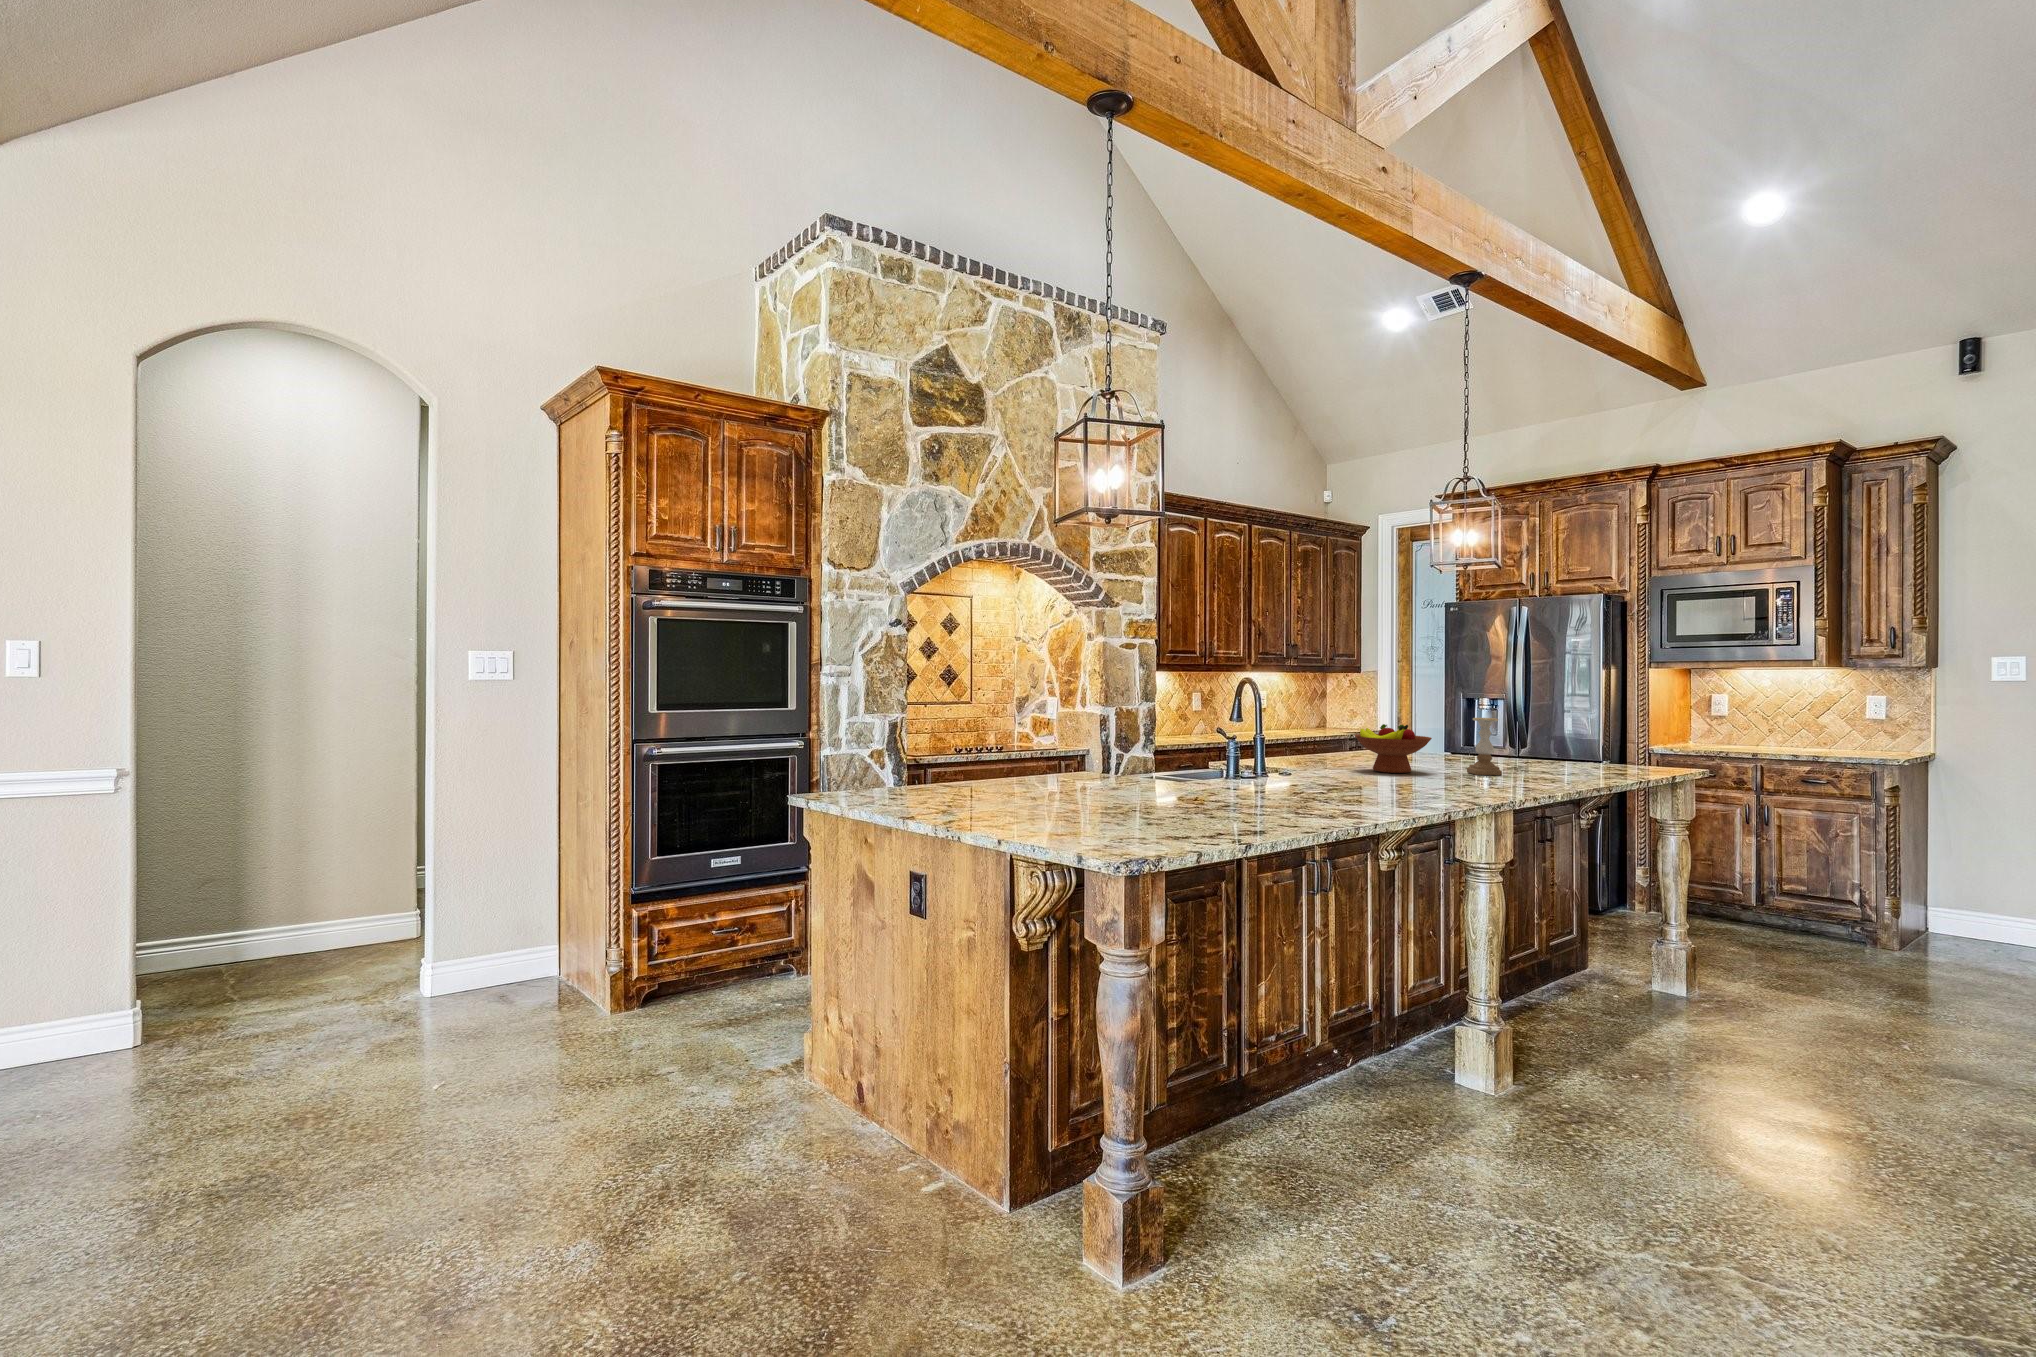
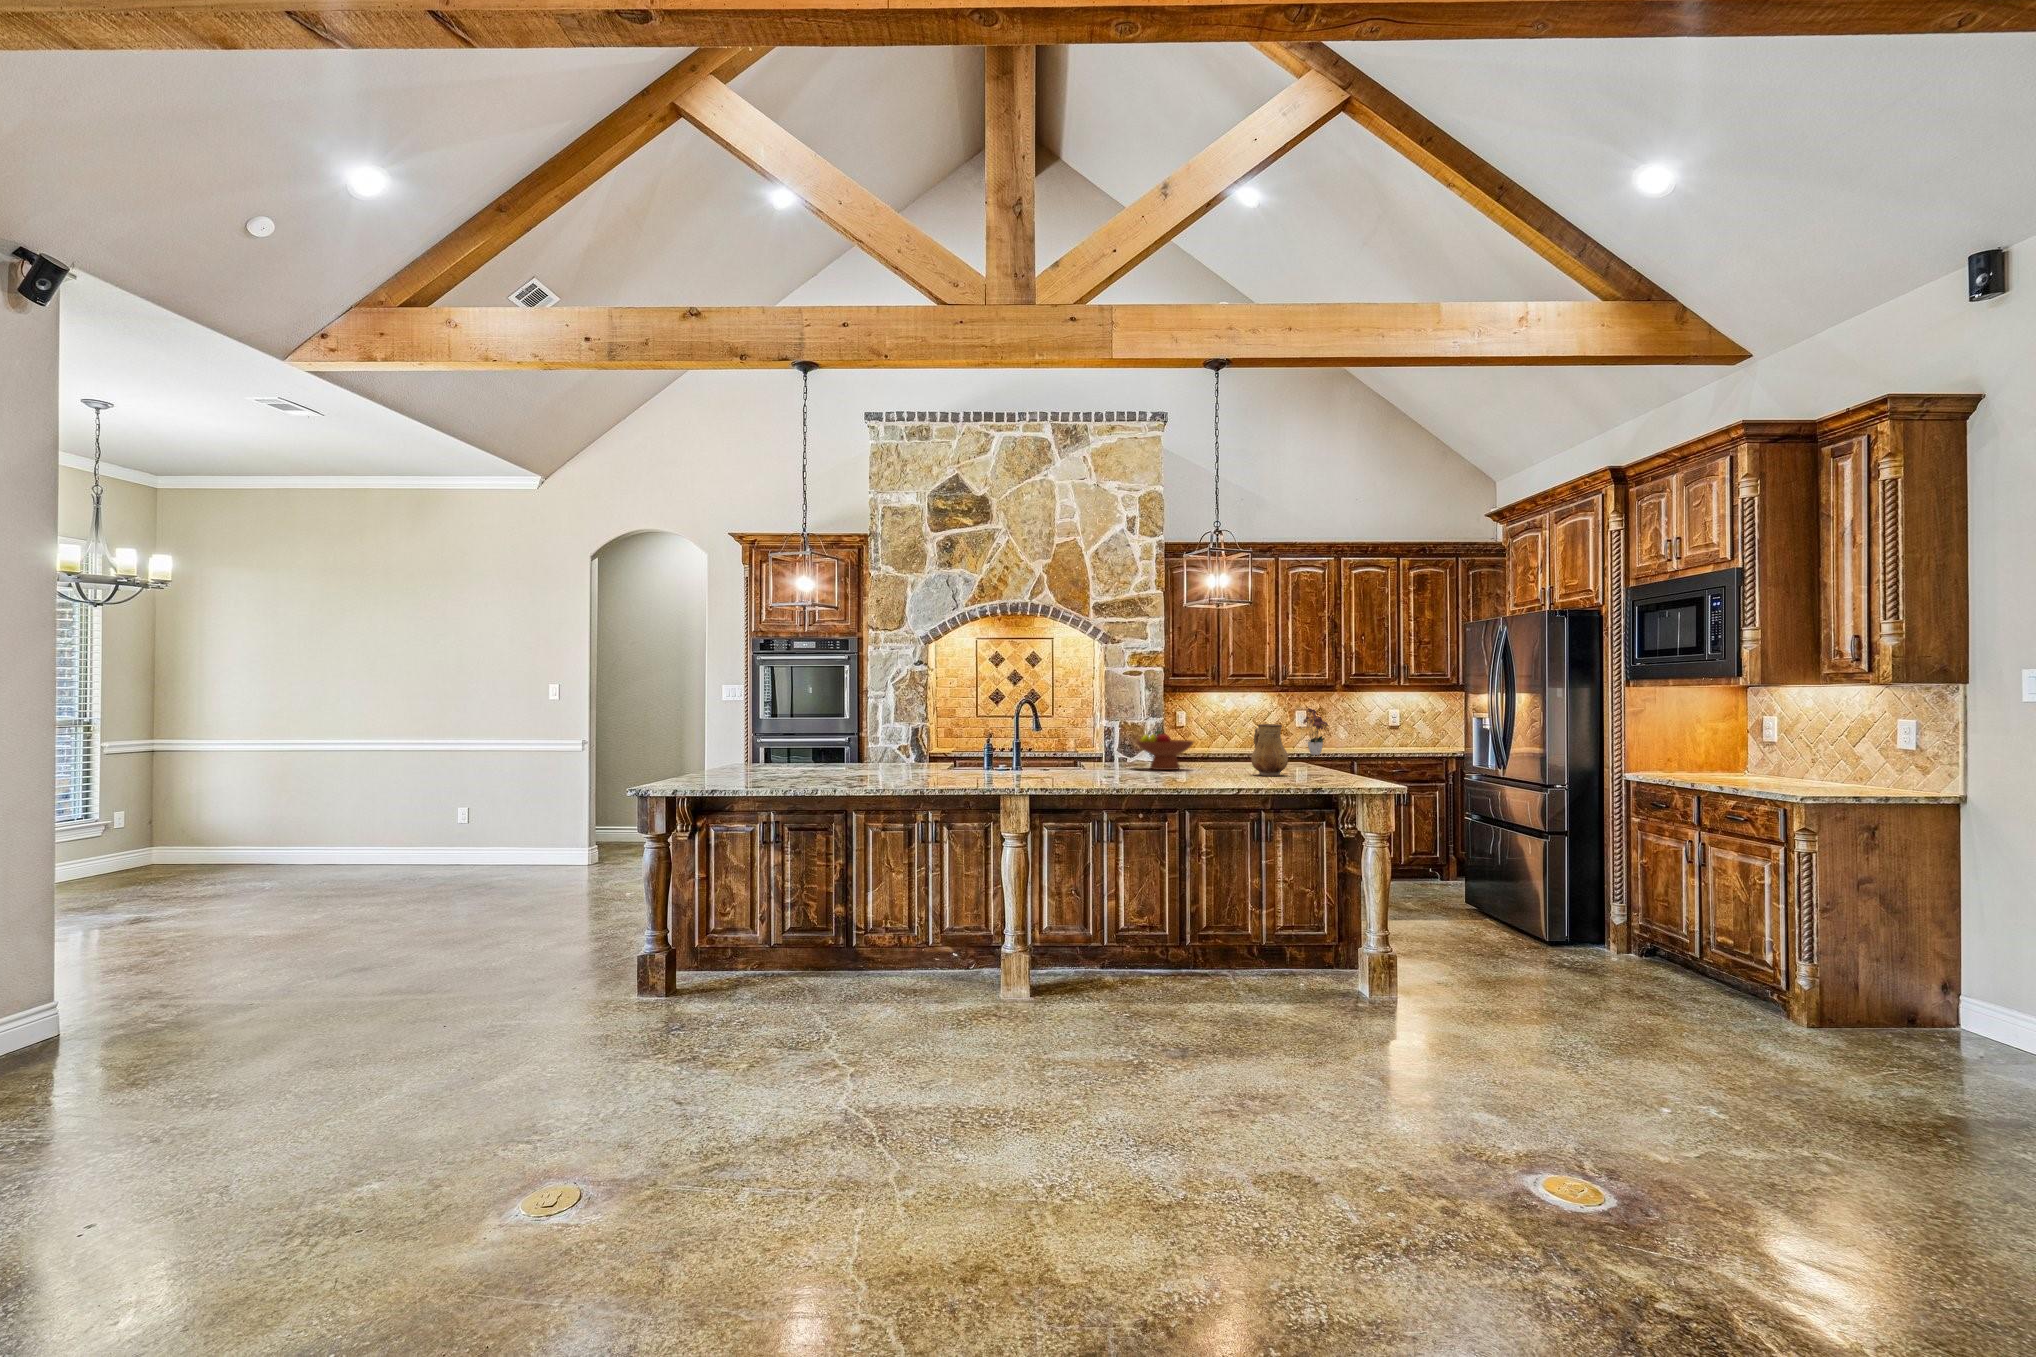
flower arrangement: none [1208,683,1245,737] -> present [1303,709,1328,755]
ceramic pitcher: none [1514,715,1567,775] -> present [1251,724,1288,776]
candle holder: present [1467,718,1502,775] -> none [1206,726,1236,774]

